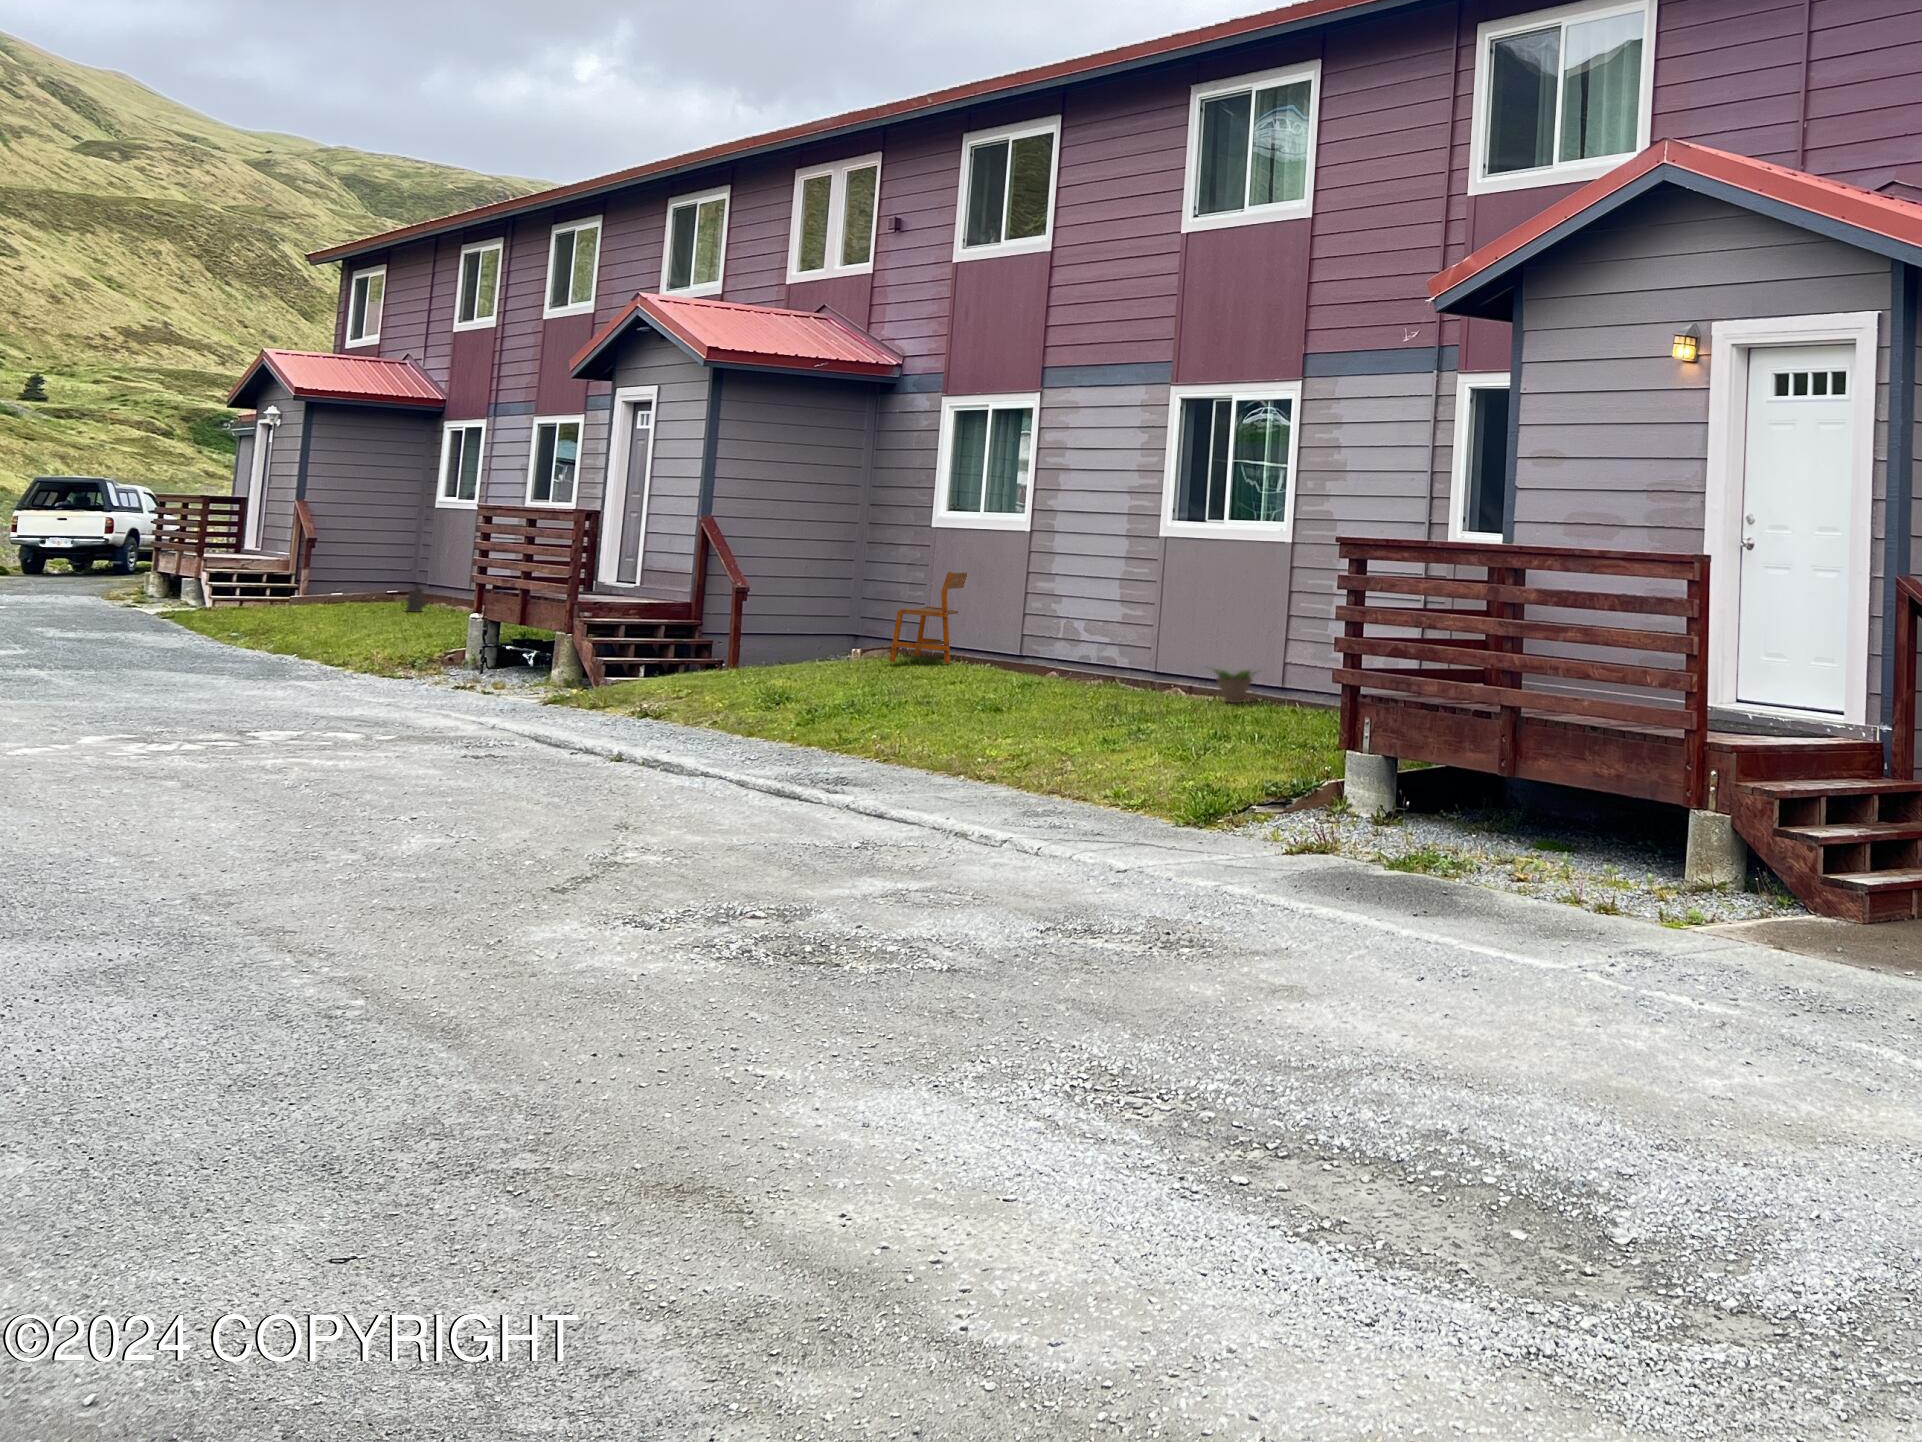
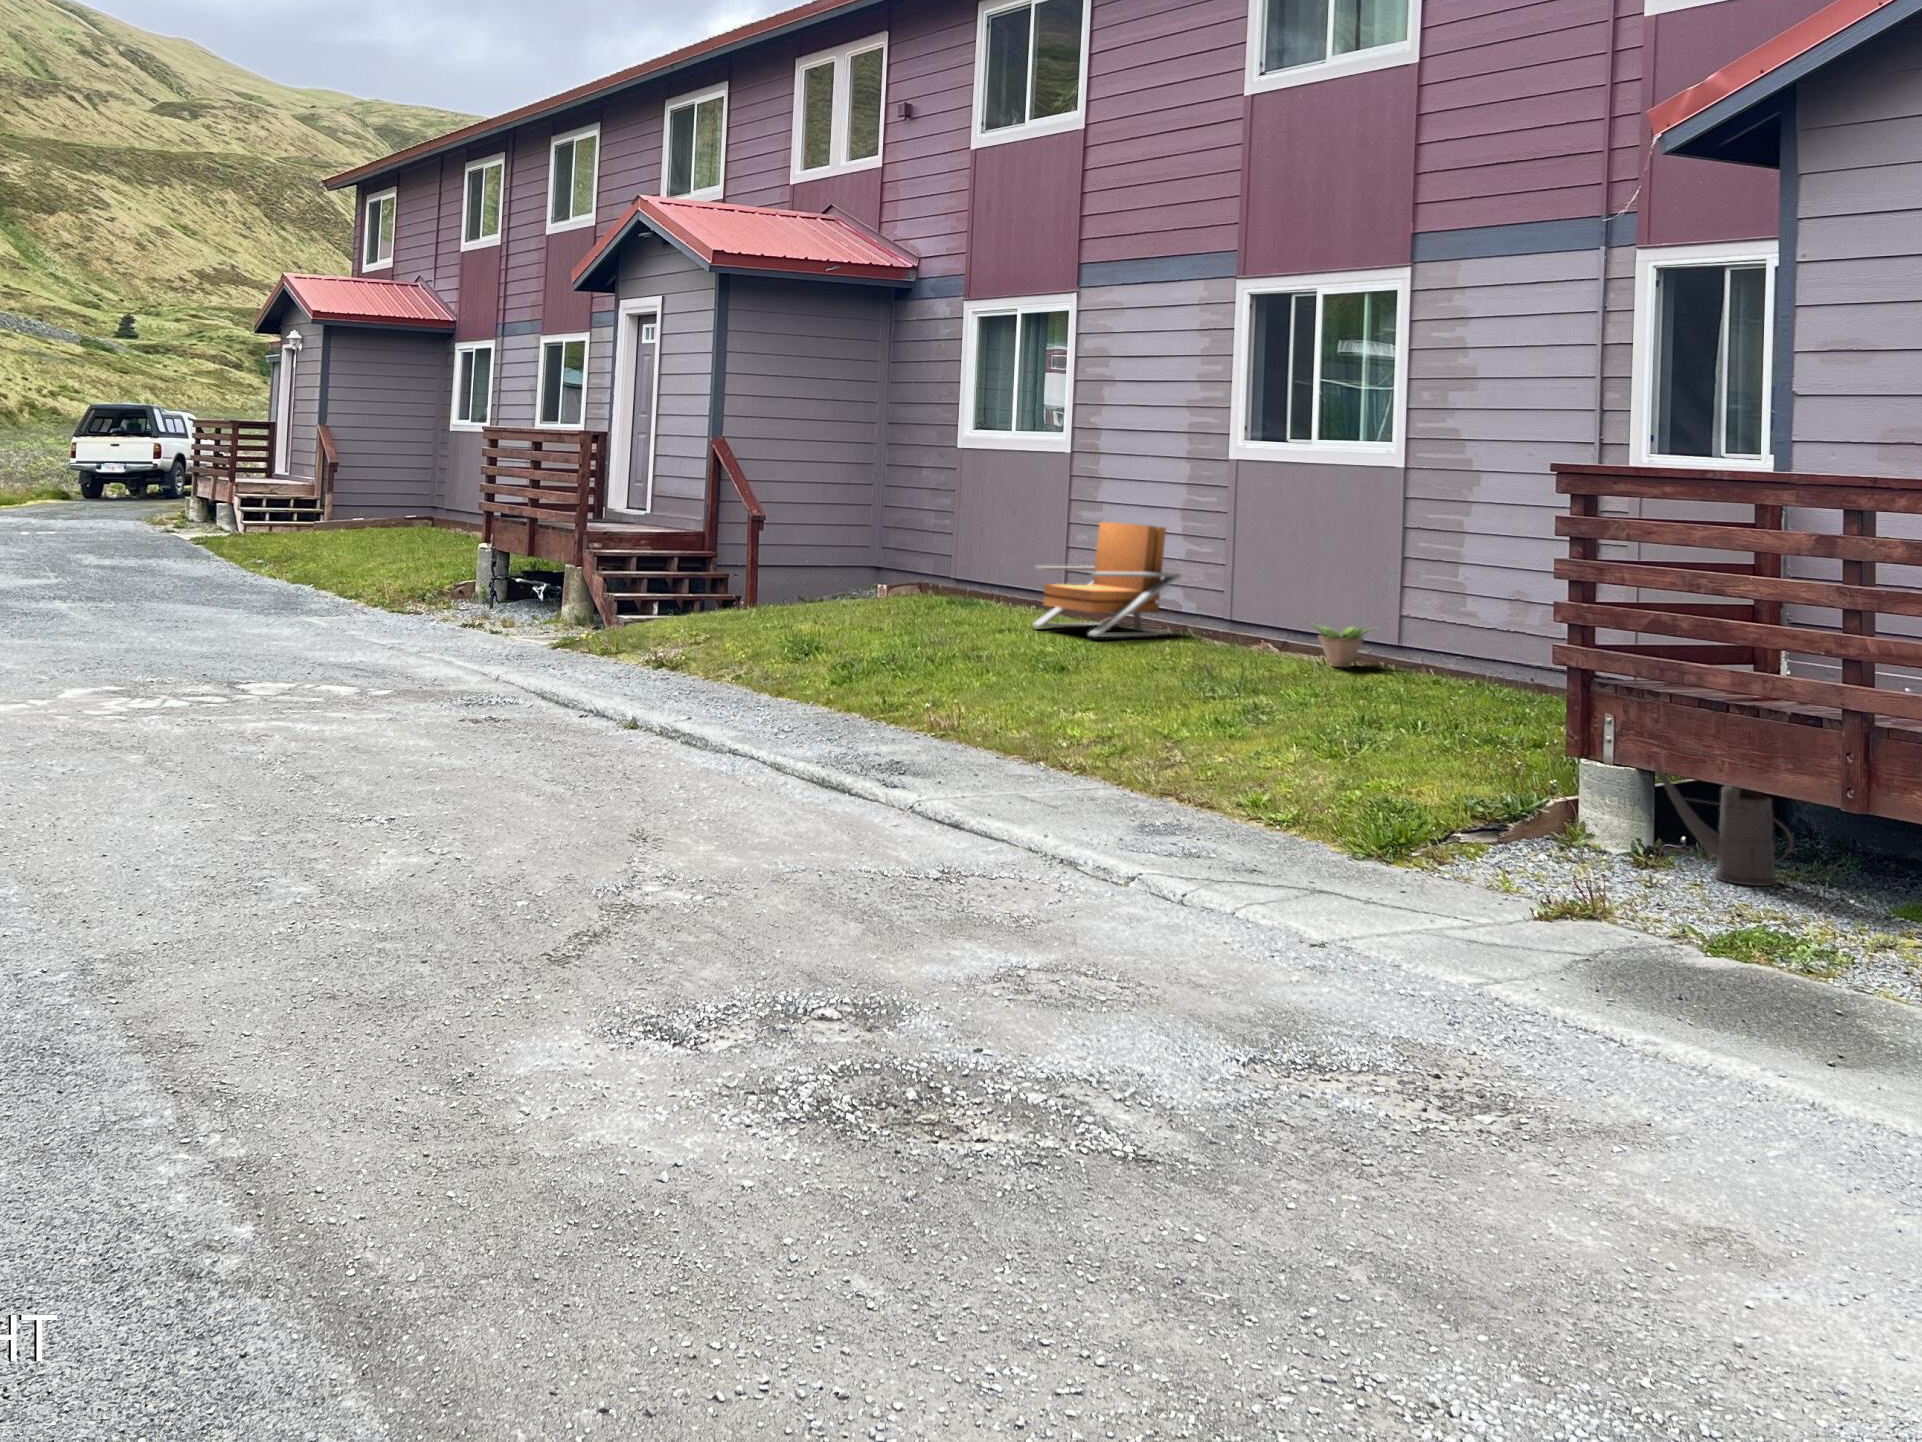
bench: present [889,572,968,664] -> none [917,502,1003,607]
watering can: present [406,584,429,612] -> present [1658,773,1793,886]
lounge chair: none [988,587,1115,684] -> present [1033,522,1180,637]

